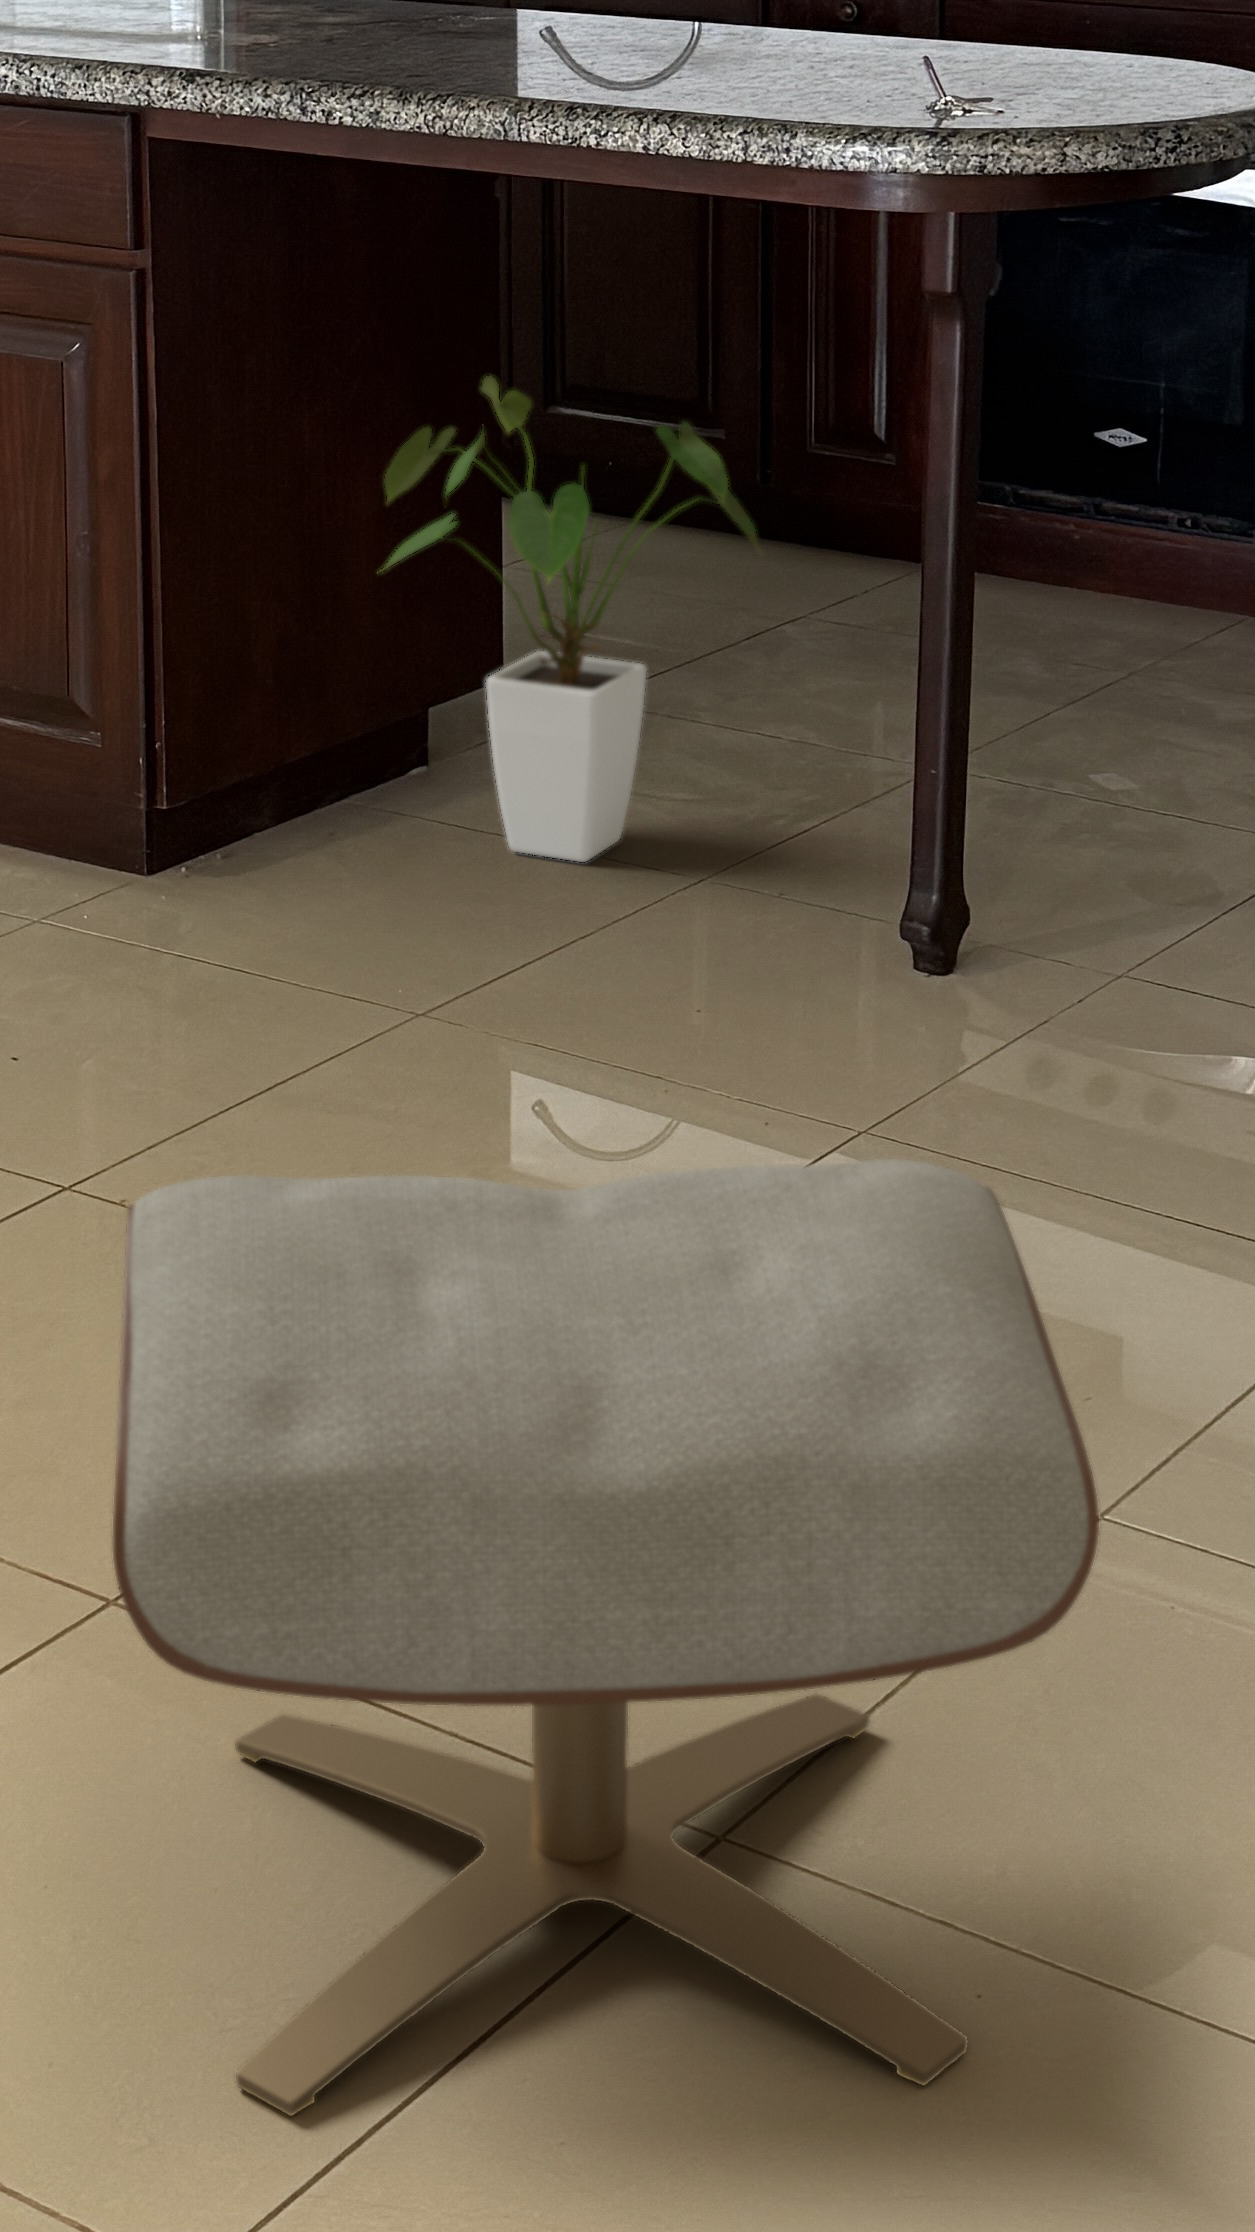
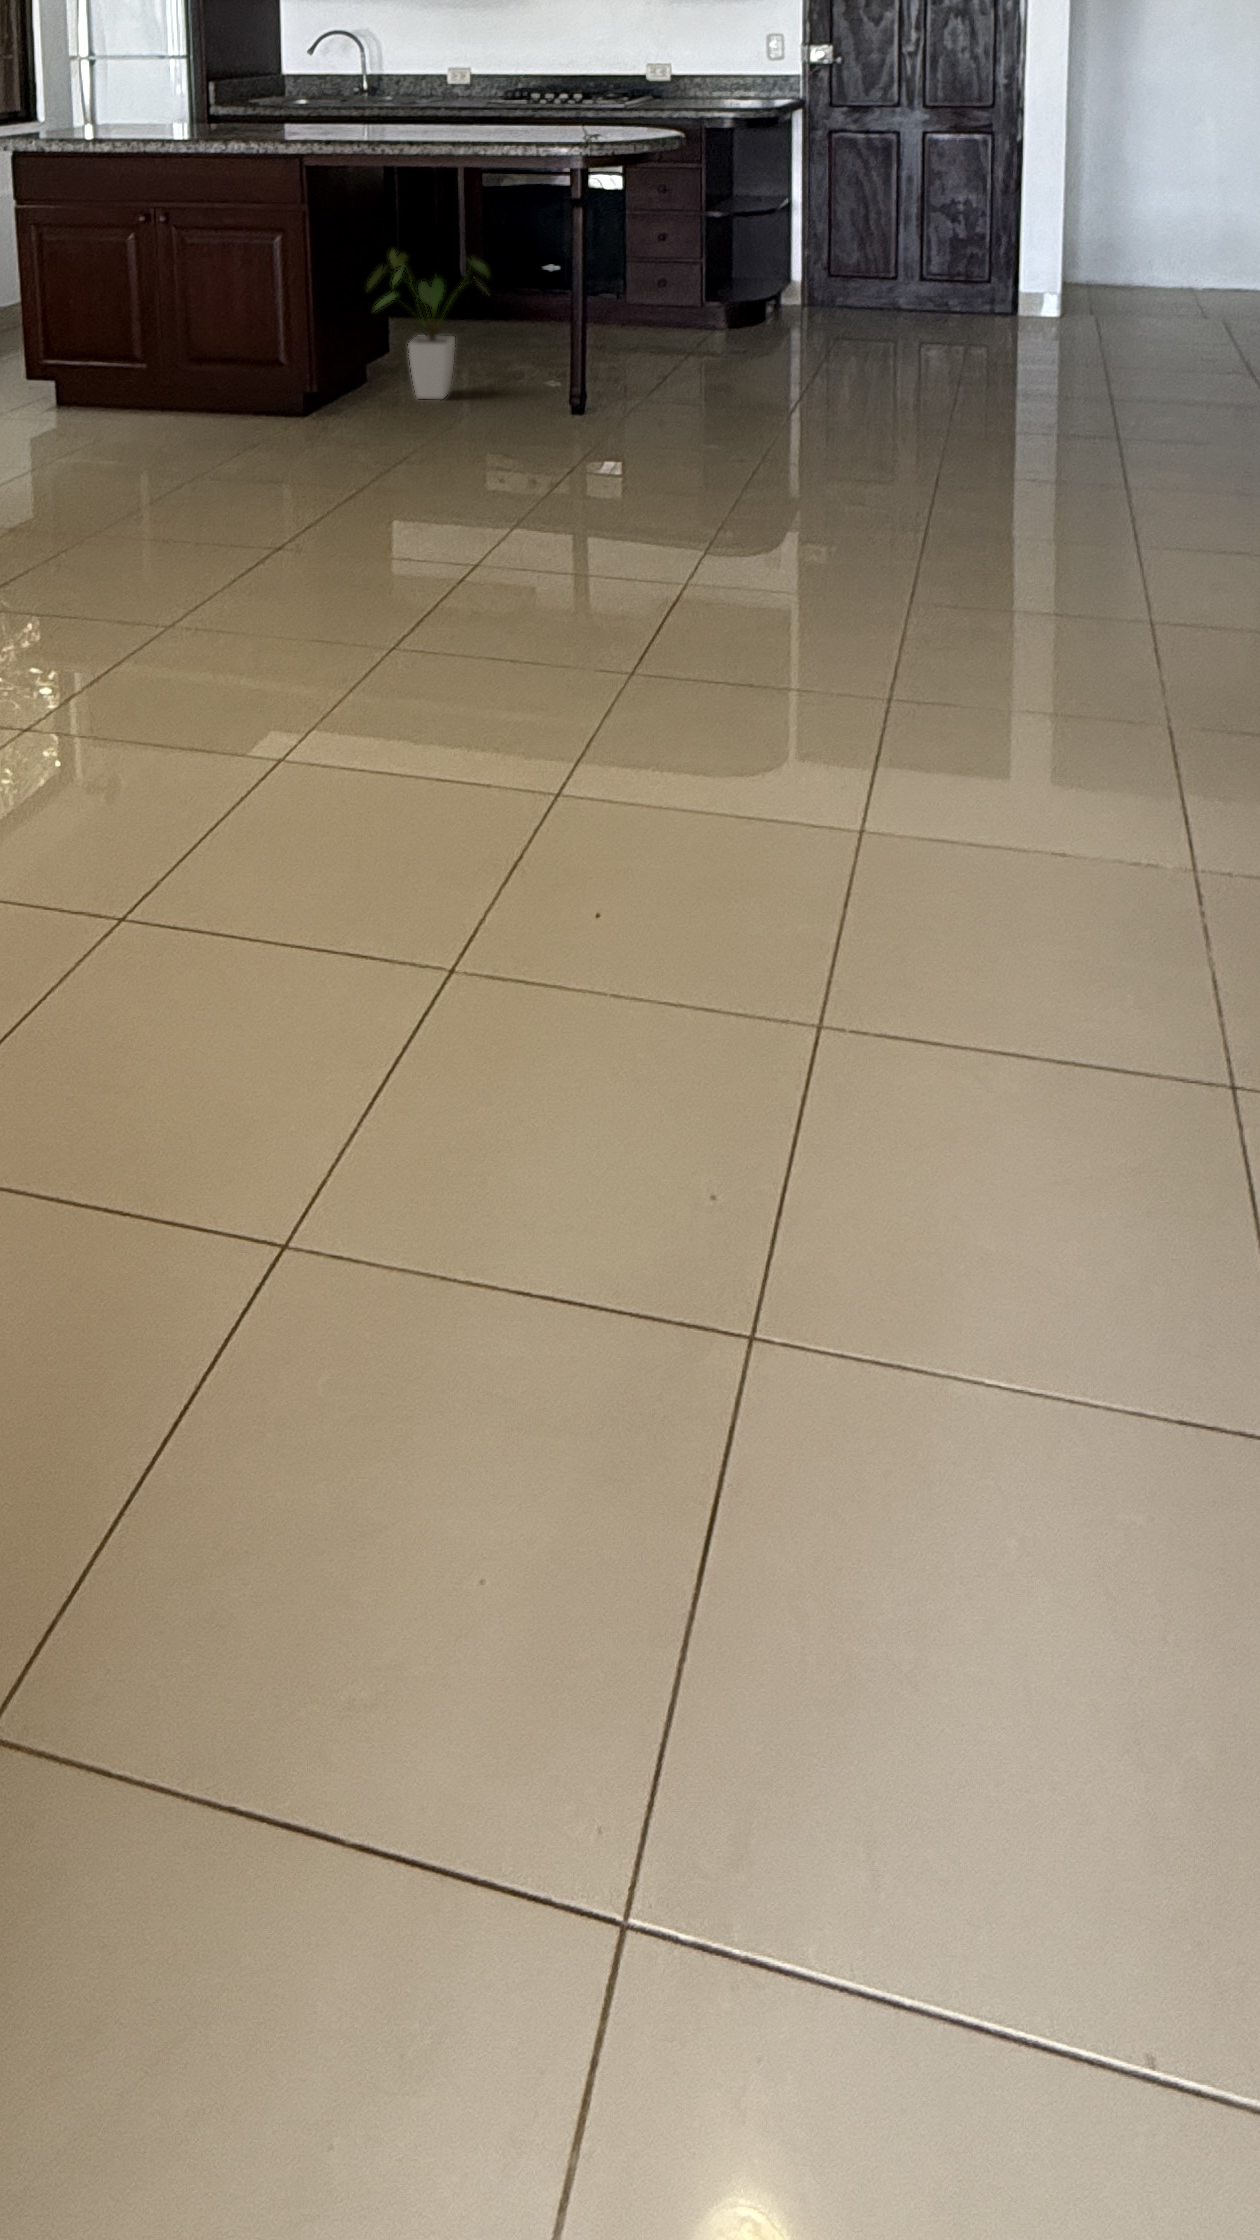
ottoman: present [112,1159,1099,2116] -> none [504,400,780,629]

